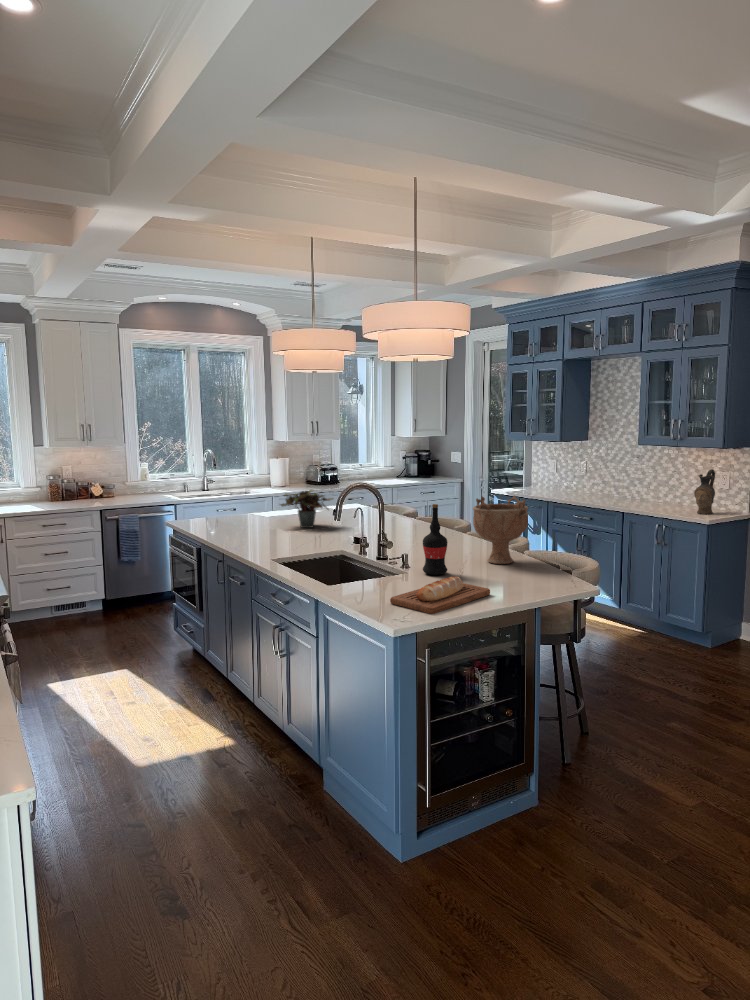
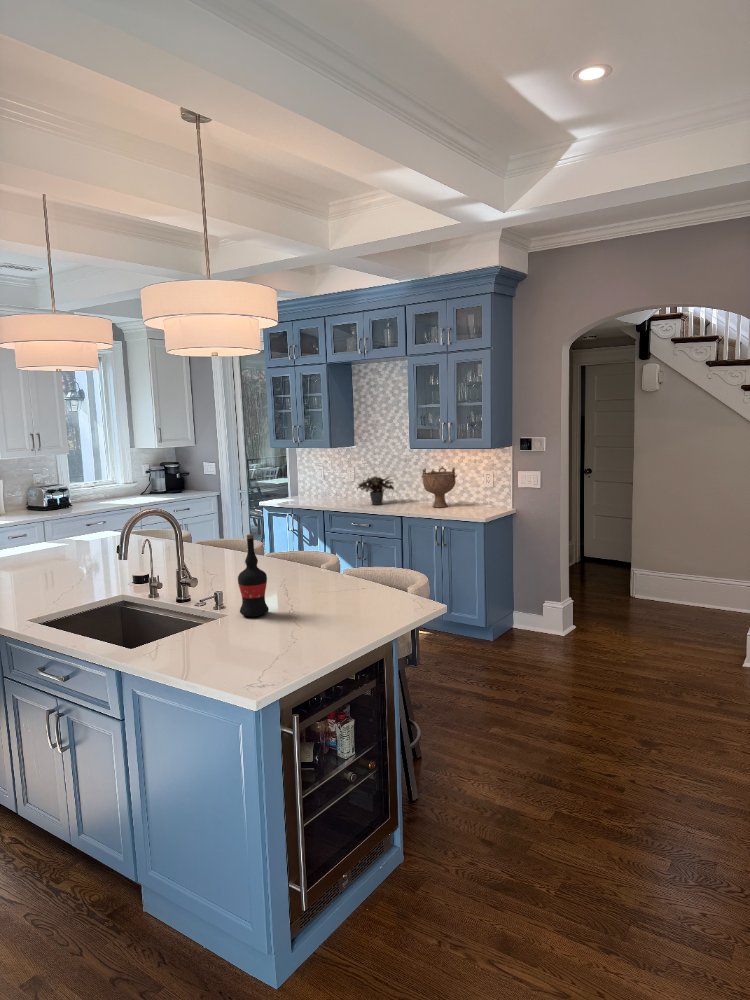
ceramic pitcher: present [694,469,715,514] -> none [468,470,486,514]
potted plant: present [280,490,333,528] -> present [358,476,394,505]
decorative bowl: present [473,496,528,564] -> present [421,467,457,508]
bread loaf: present [390,577,490,614] -> none [224,618,332,669]

